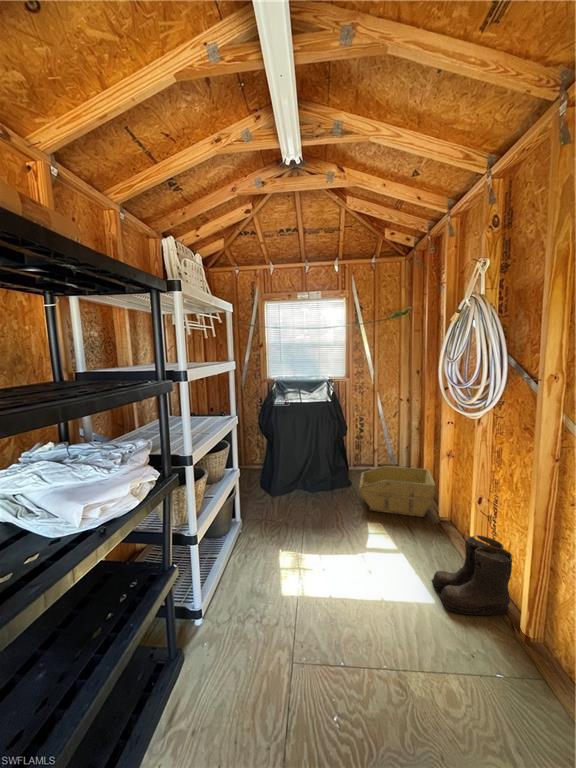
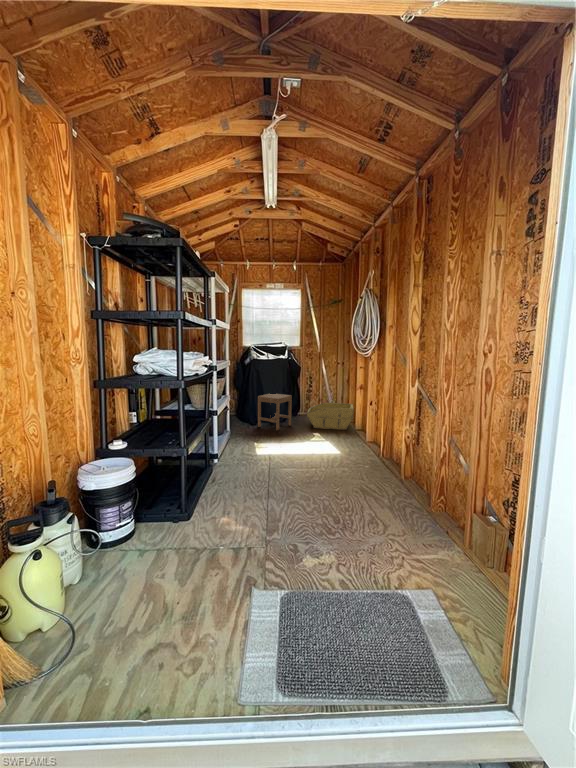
stool: none [285,451,335,517] -> present [258,394,292,430]
boots: present [431,535,512,615] -> none [343,419,382,454]

